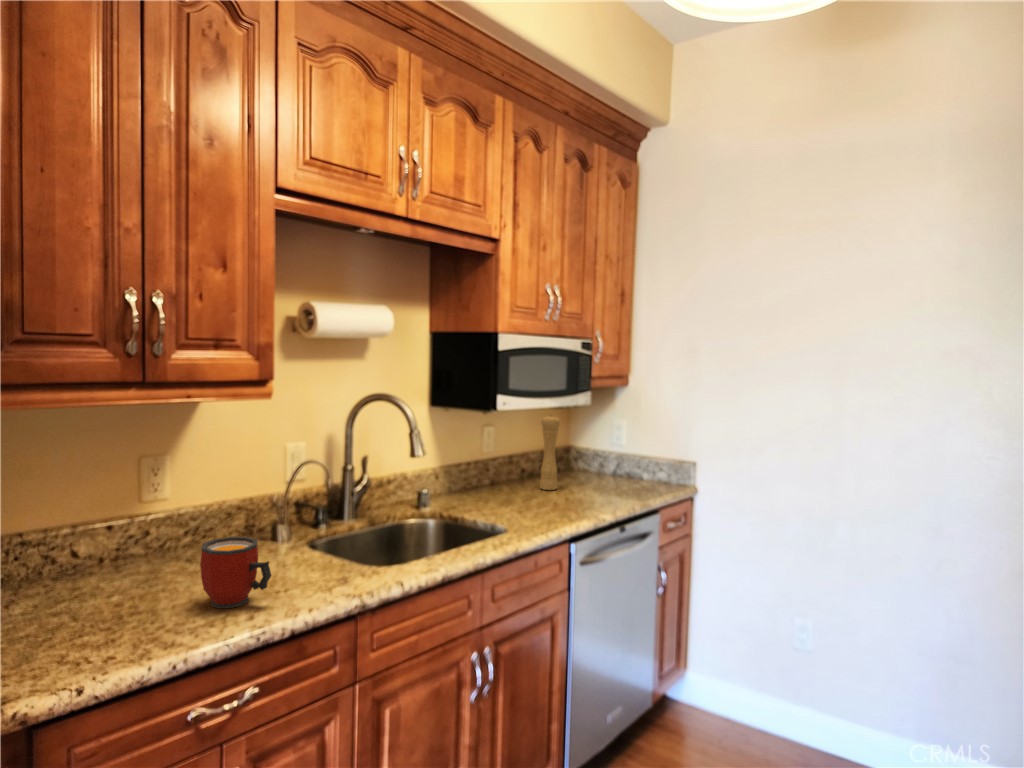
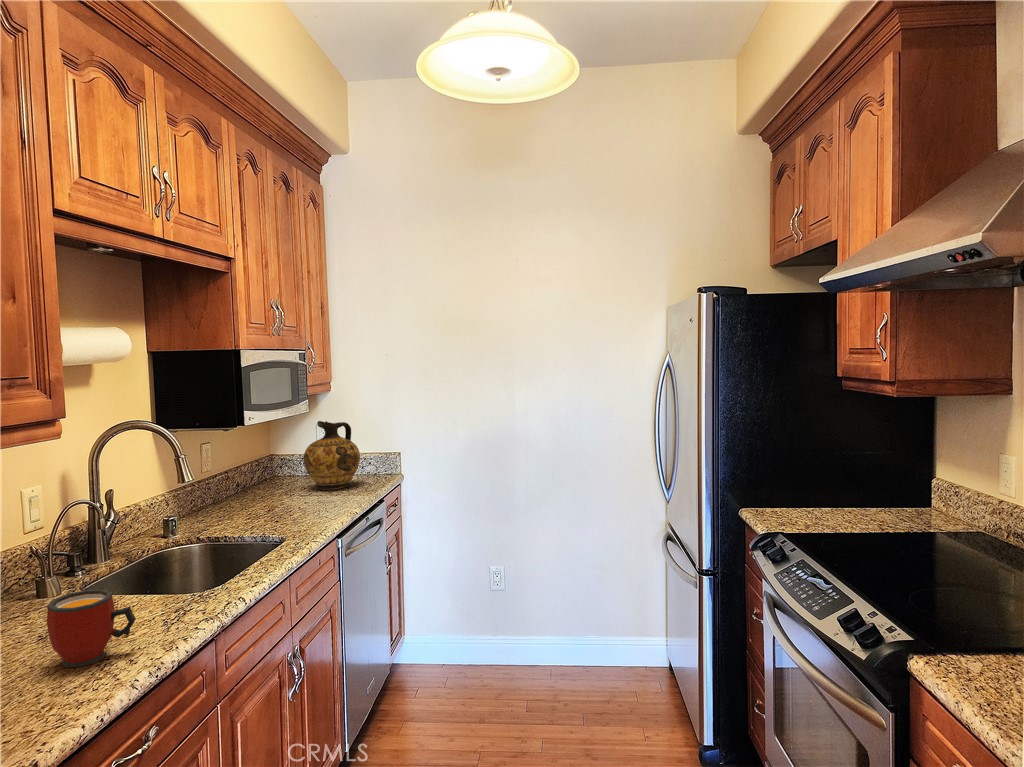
pepper mill: present [540,416,560,490] -> none [265,426,286,499]
ceramic jug: none [582,416,641,490] -> present [304,421,360,490]

